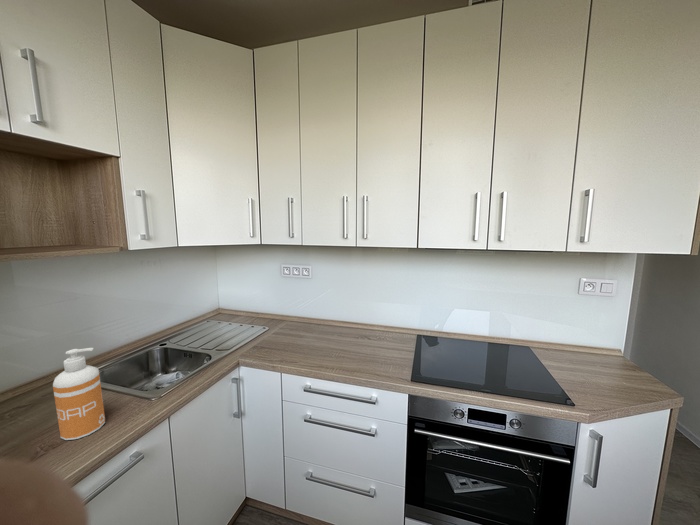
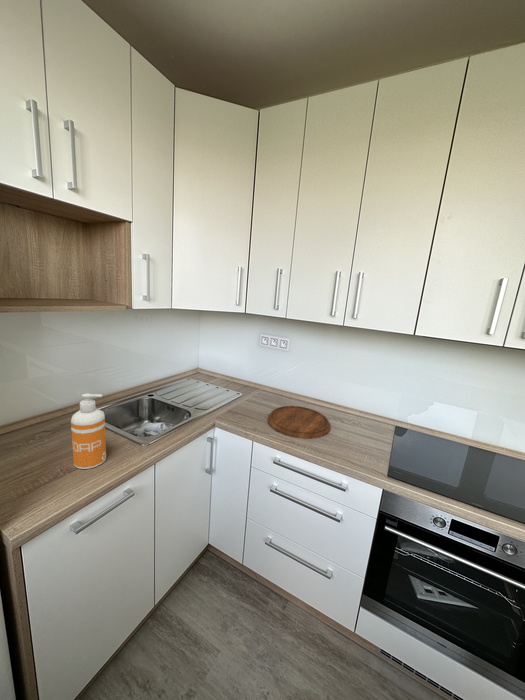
cutting board: none [295,331,358,361] -> present [268,406,331,439]

